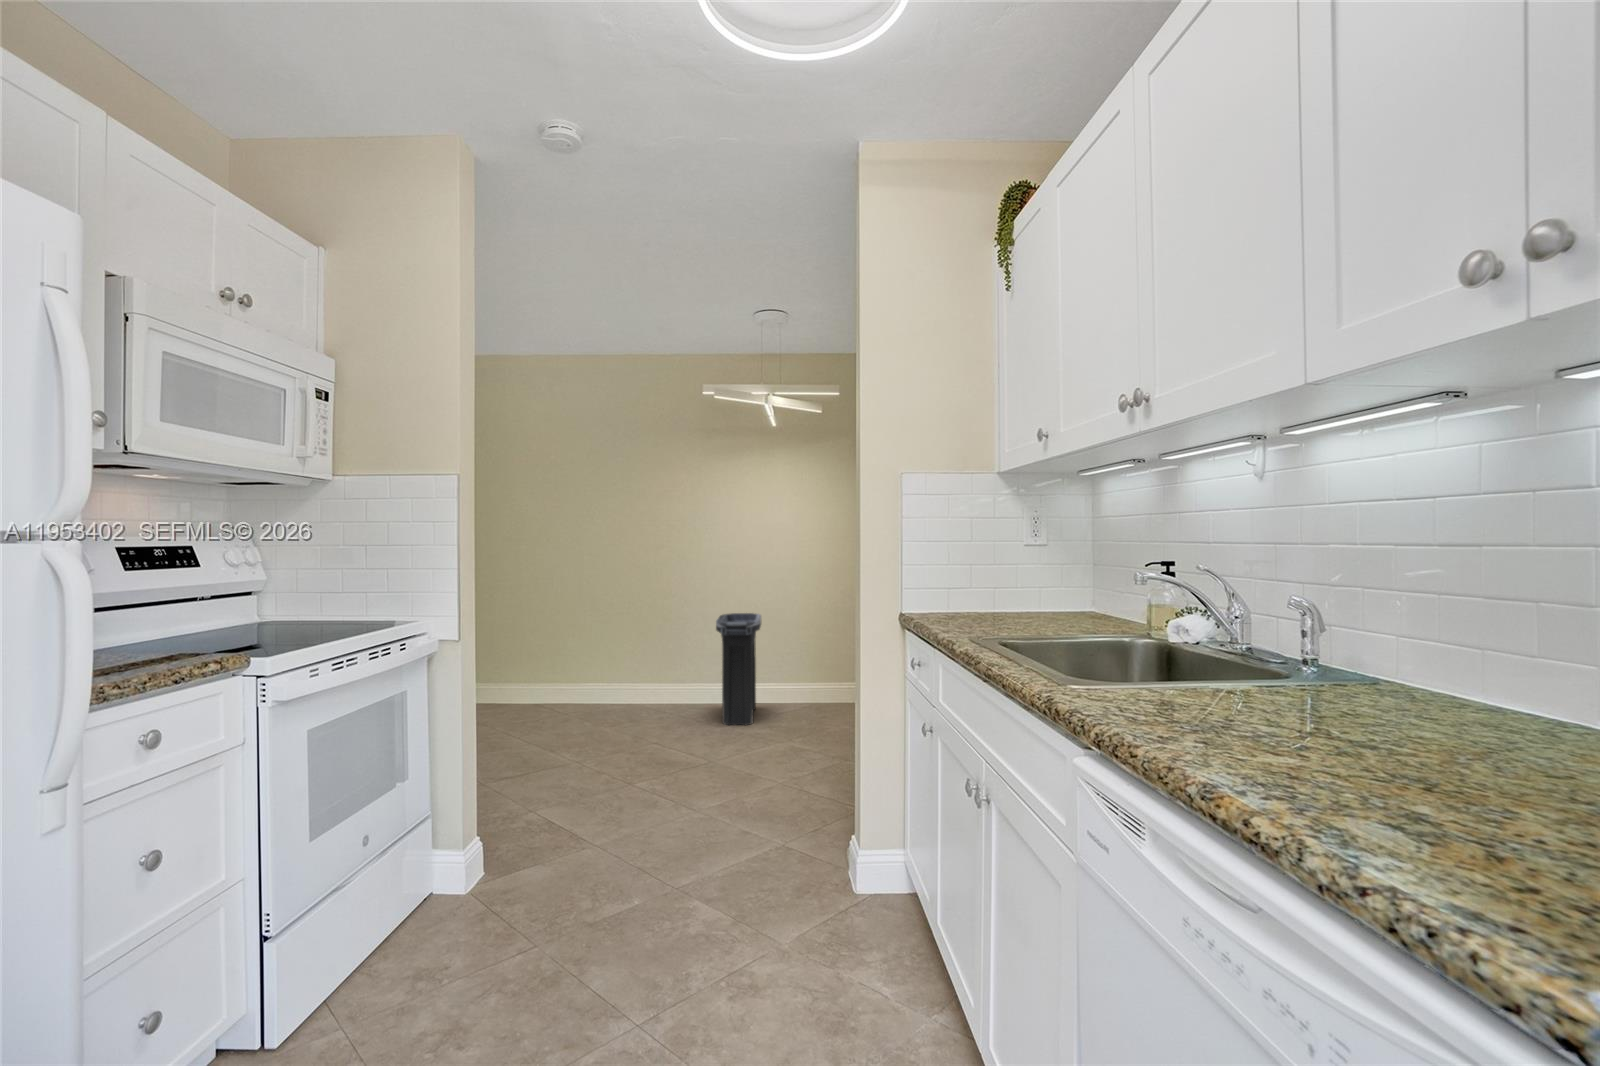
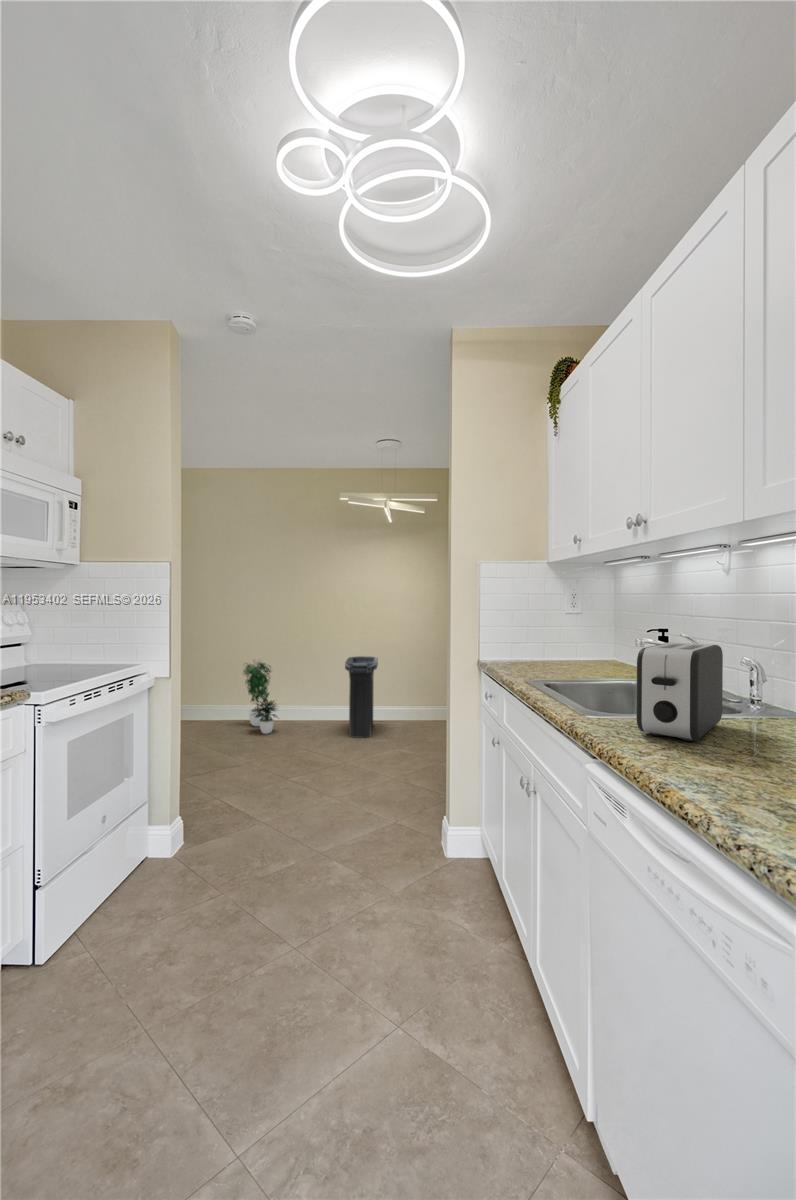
toaster: none [1148,575,1271,719] -> present [637,642,723,741]
potted plant: none [573,615,626,721] -> present [243,662,277,734]

